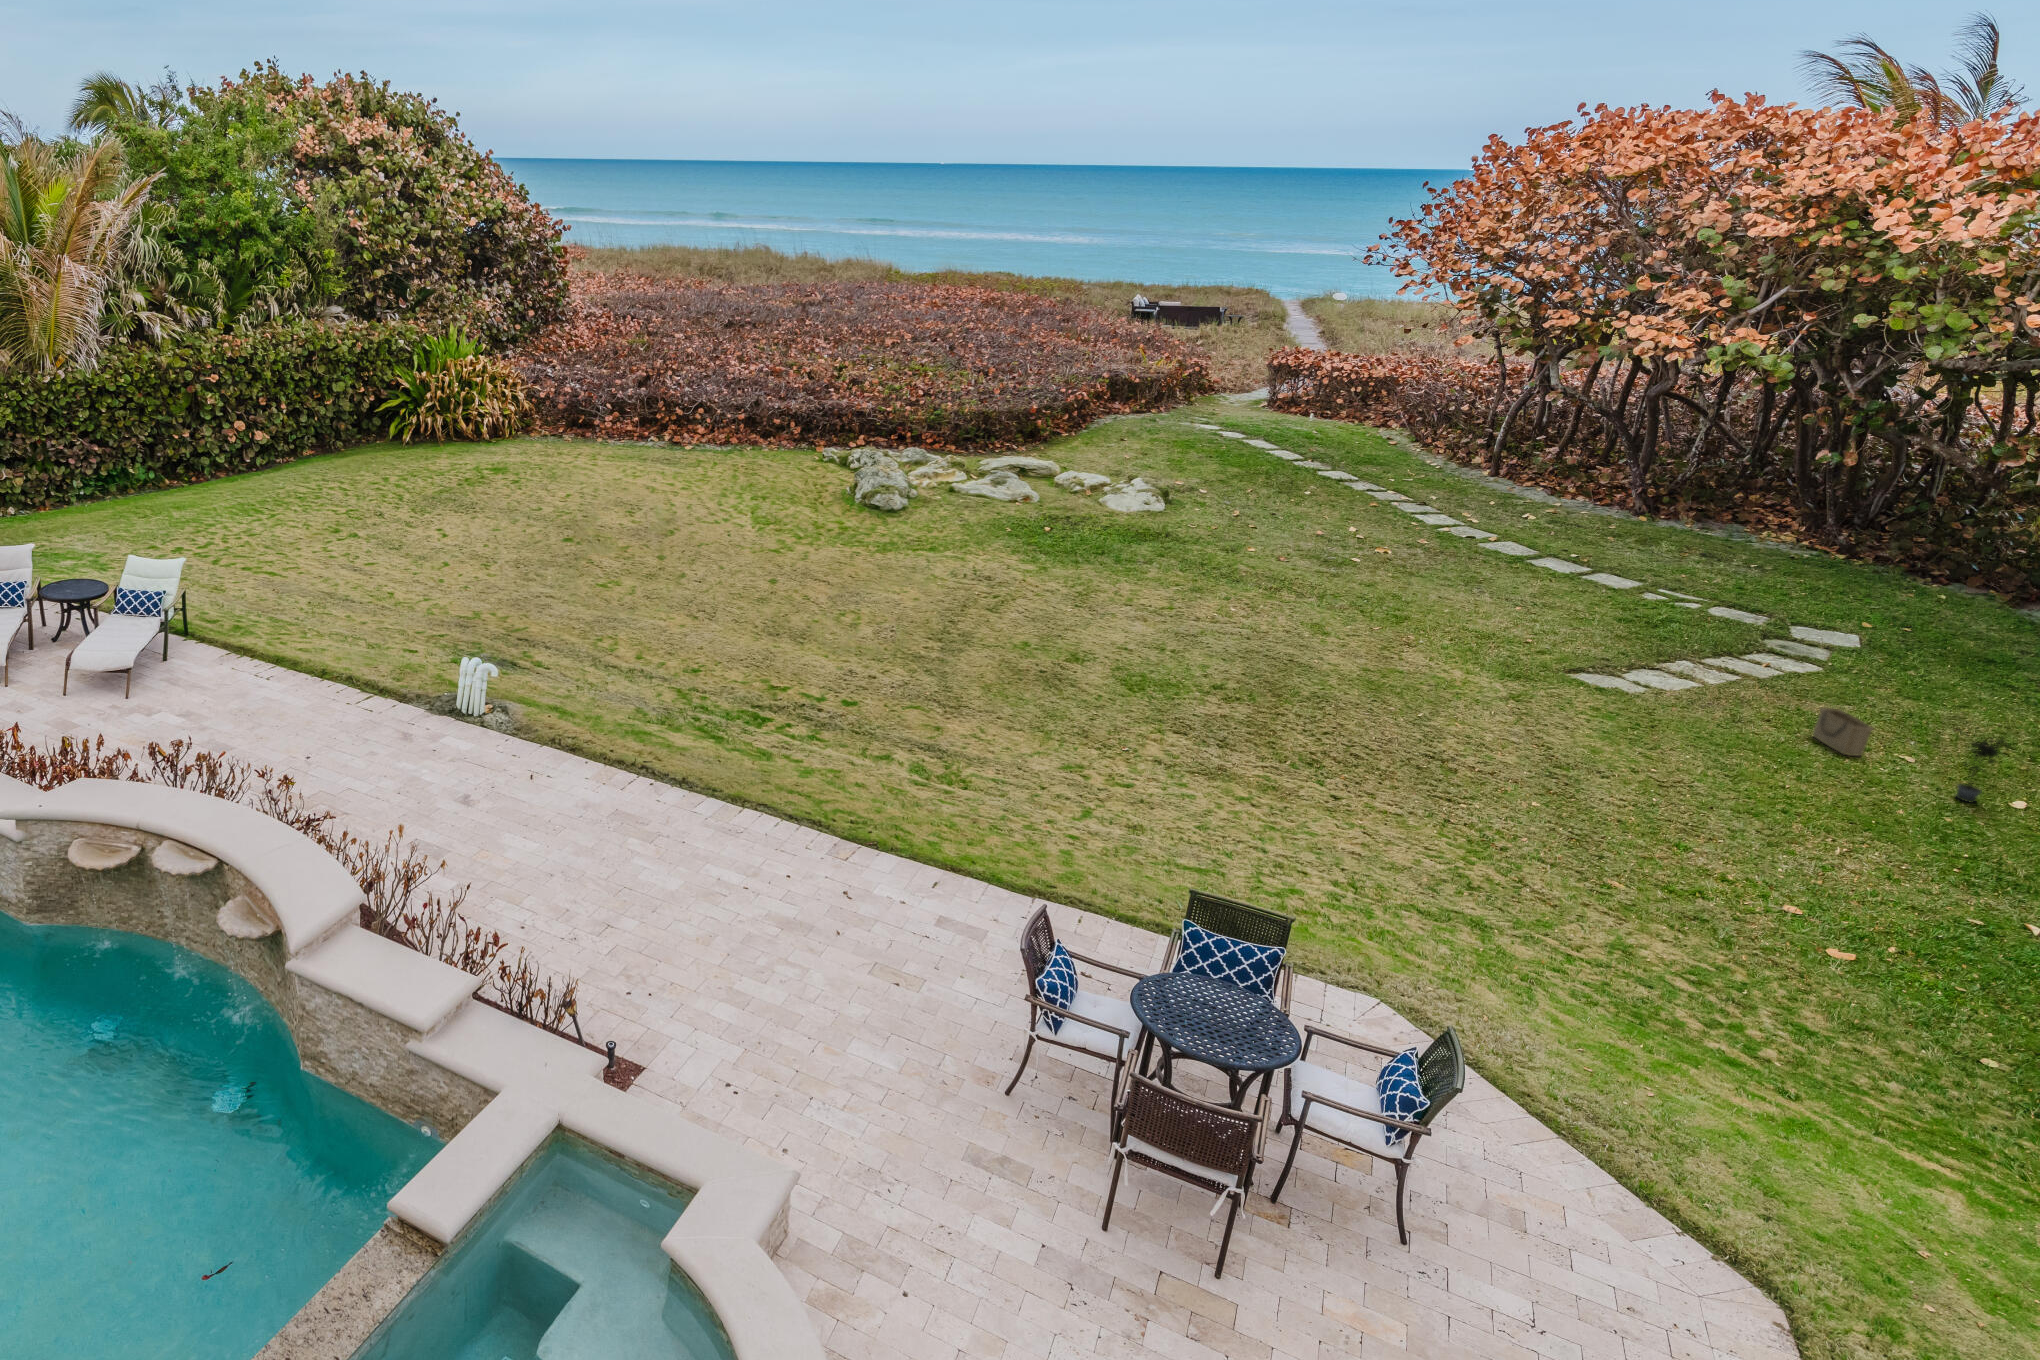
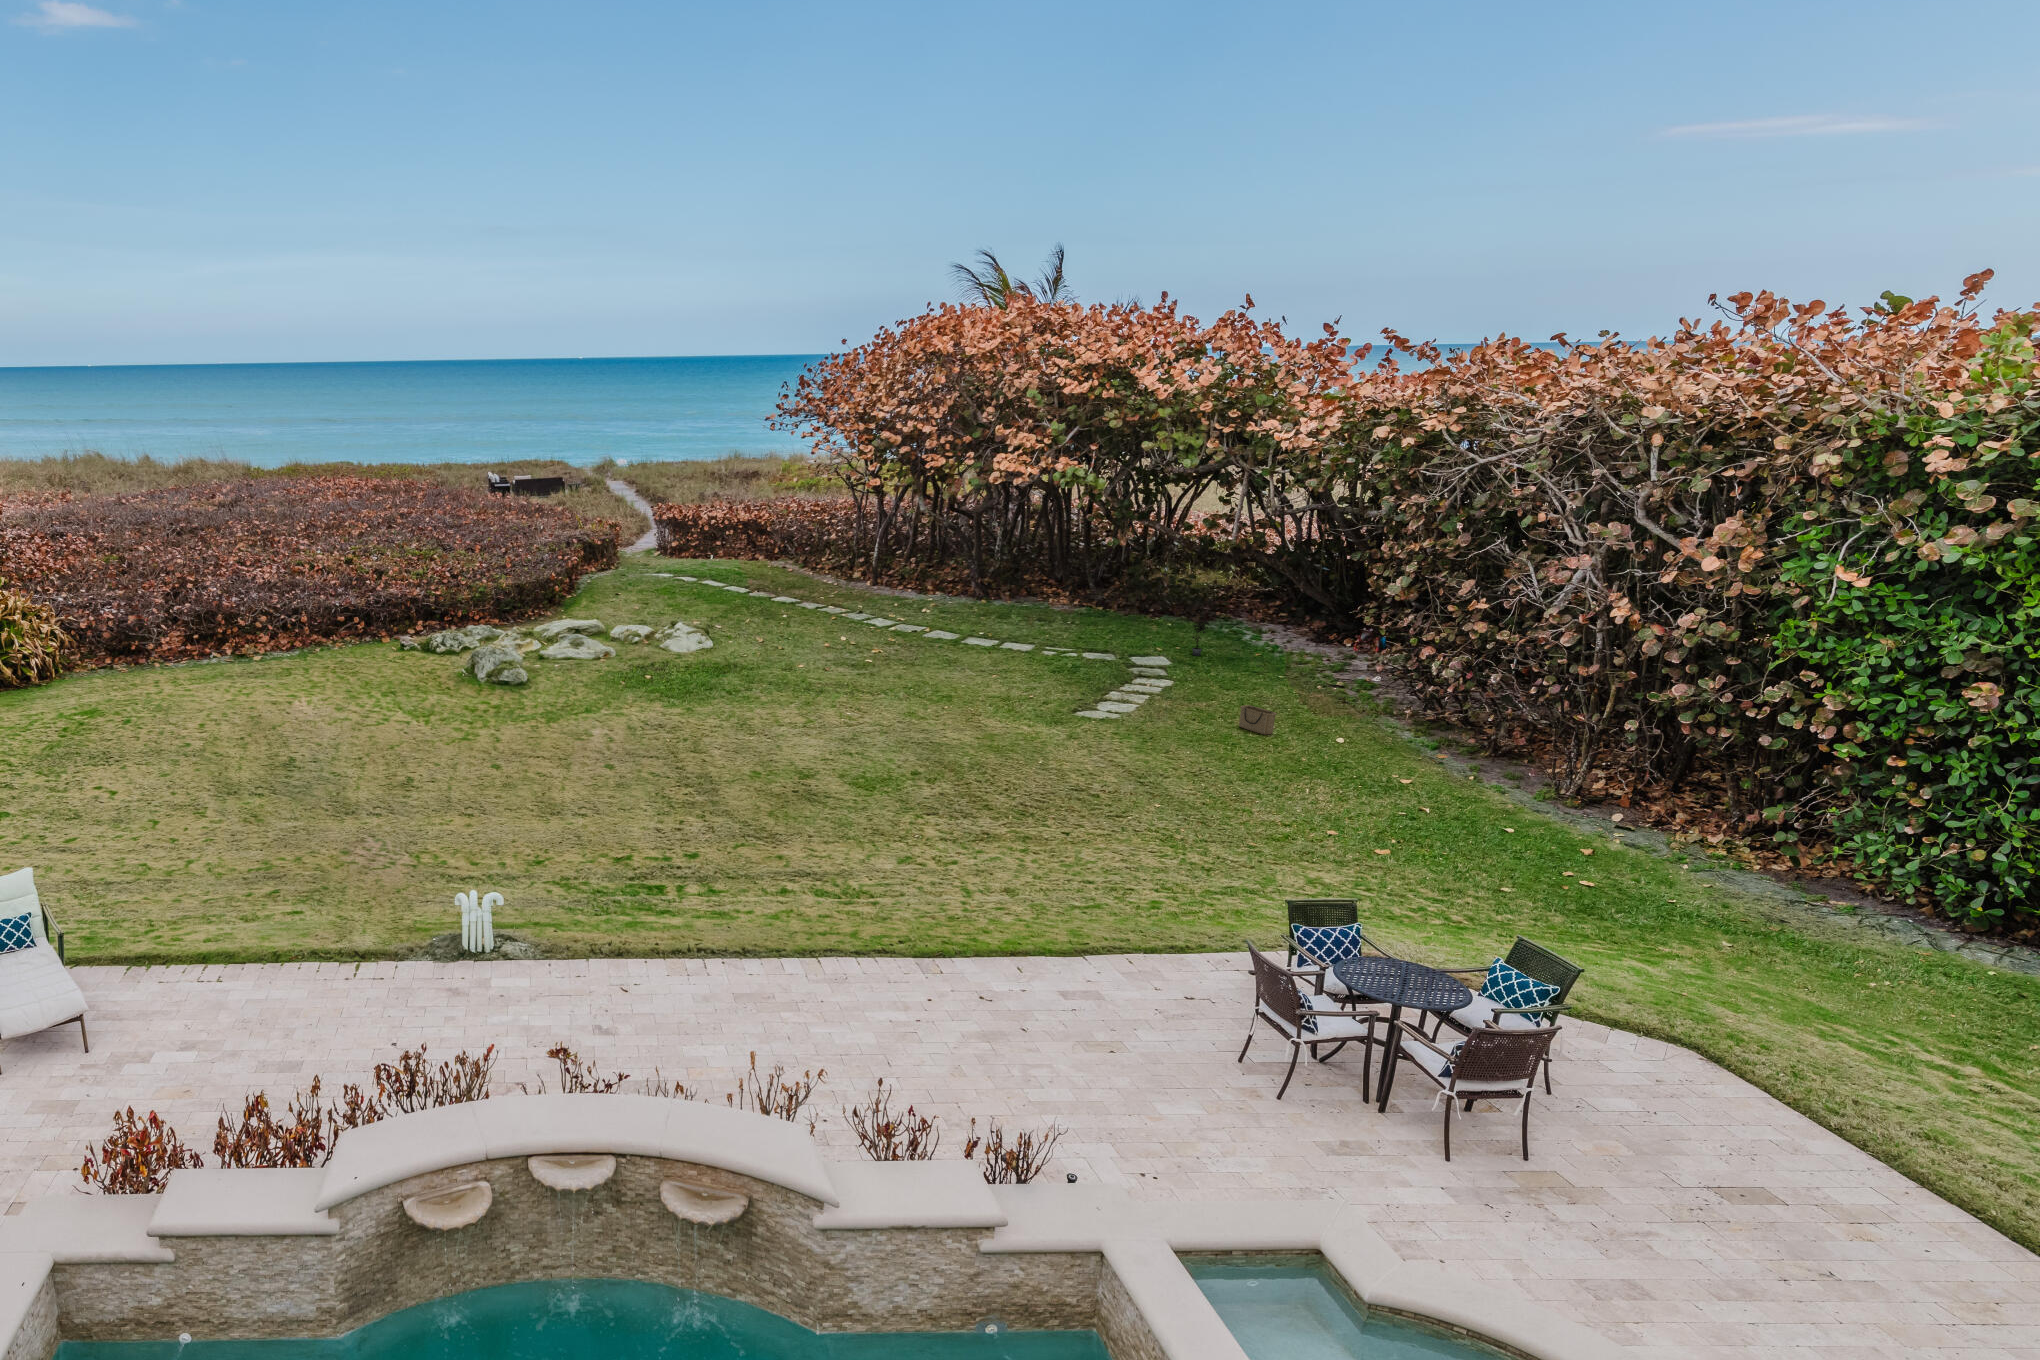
potted plant: present [1956,738,2011,802] -> present [1192,619,1209,656]

